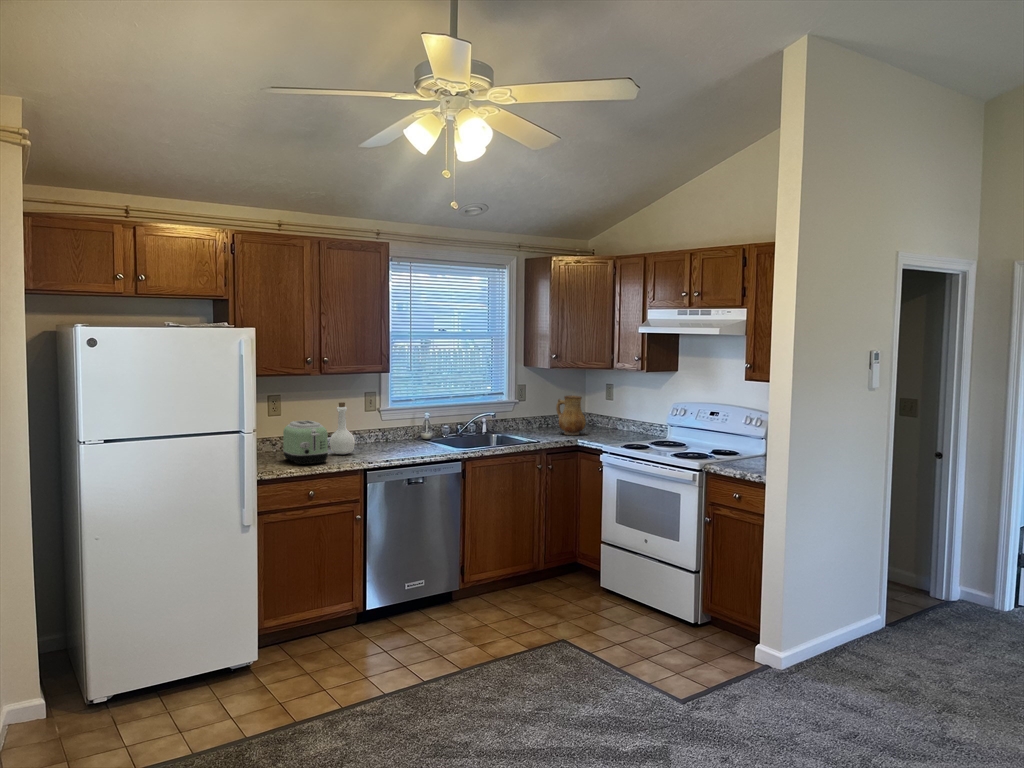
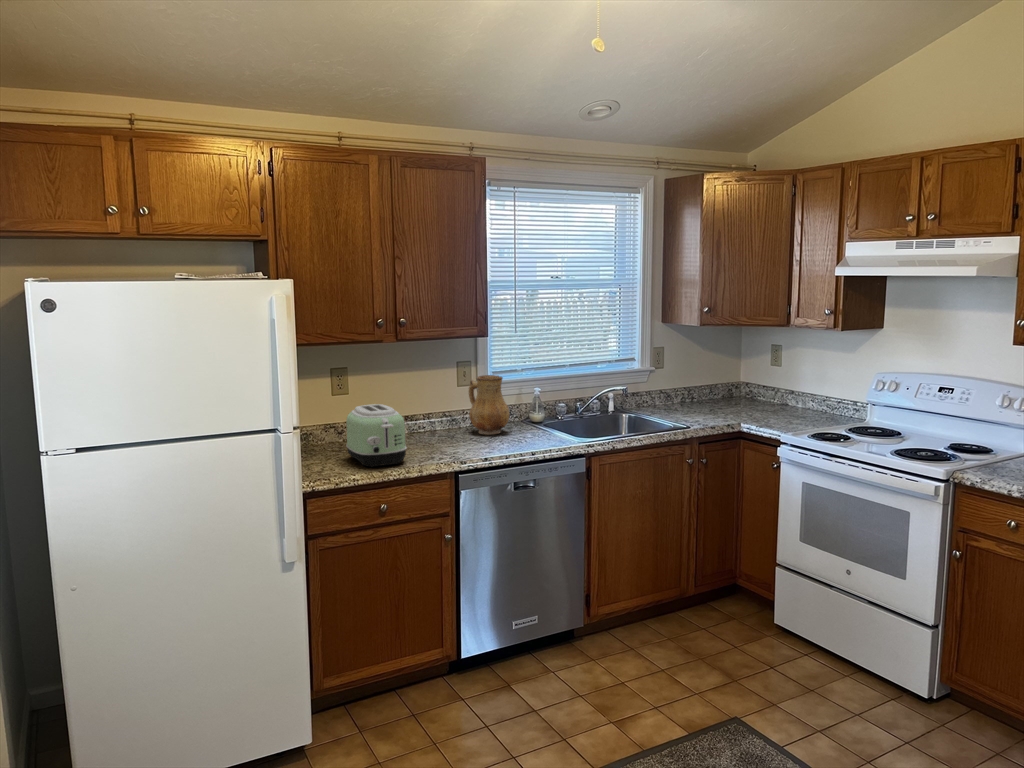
ceramic pitcher: present [556,395,586,435] -> present [469,375,510,435]
bottle: present [330,402,355,454] -> none [410,378,443,448]

